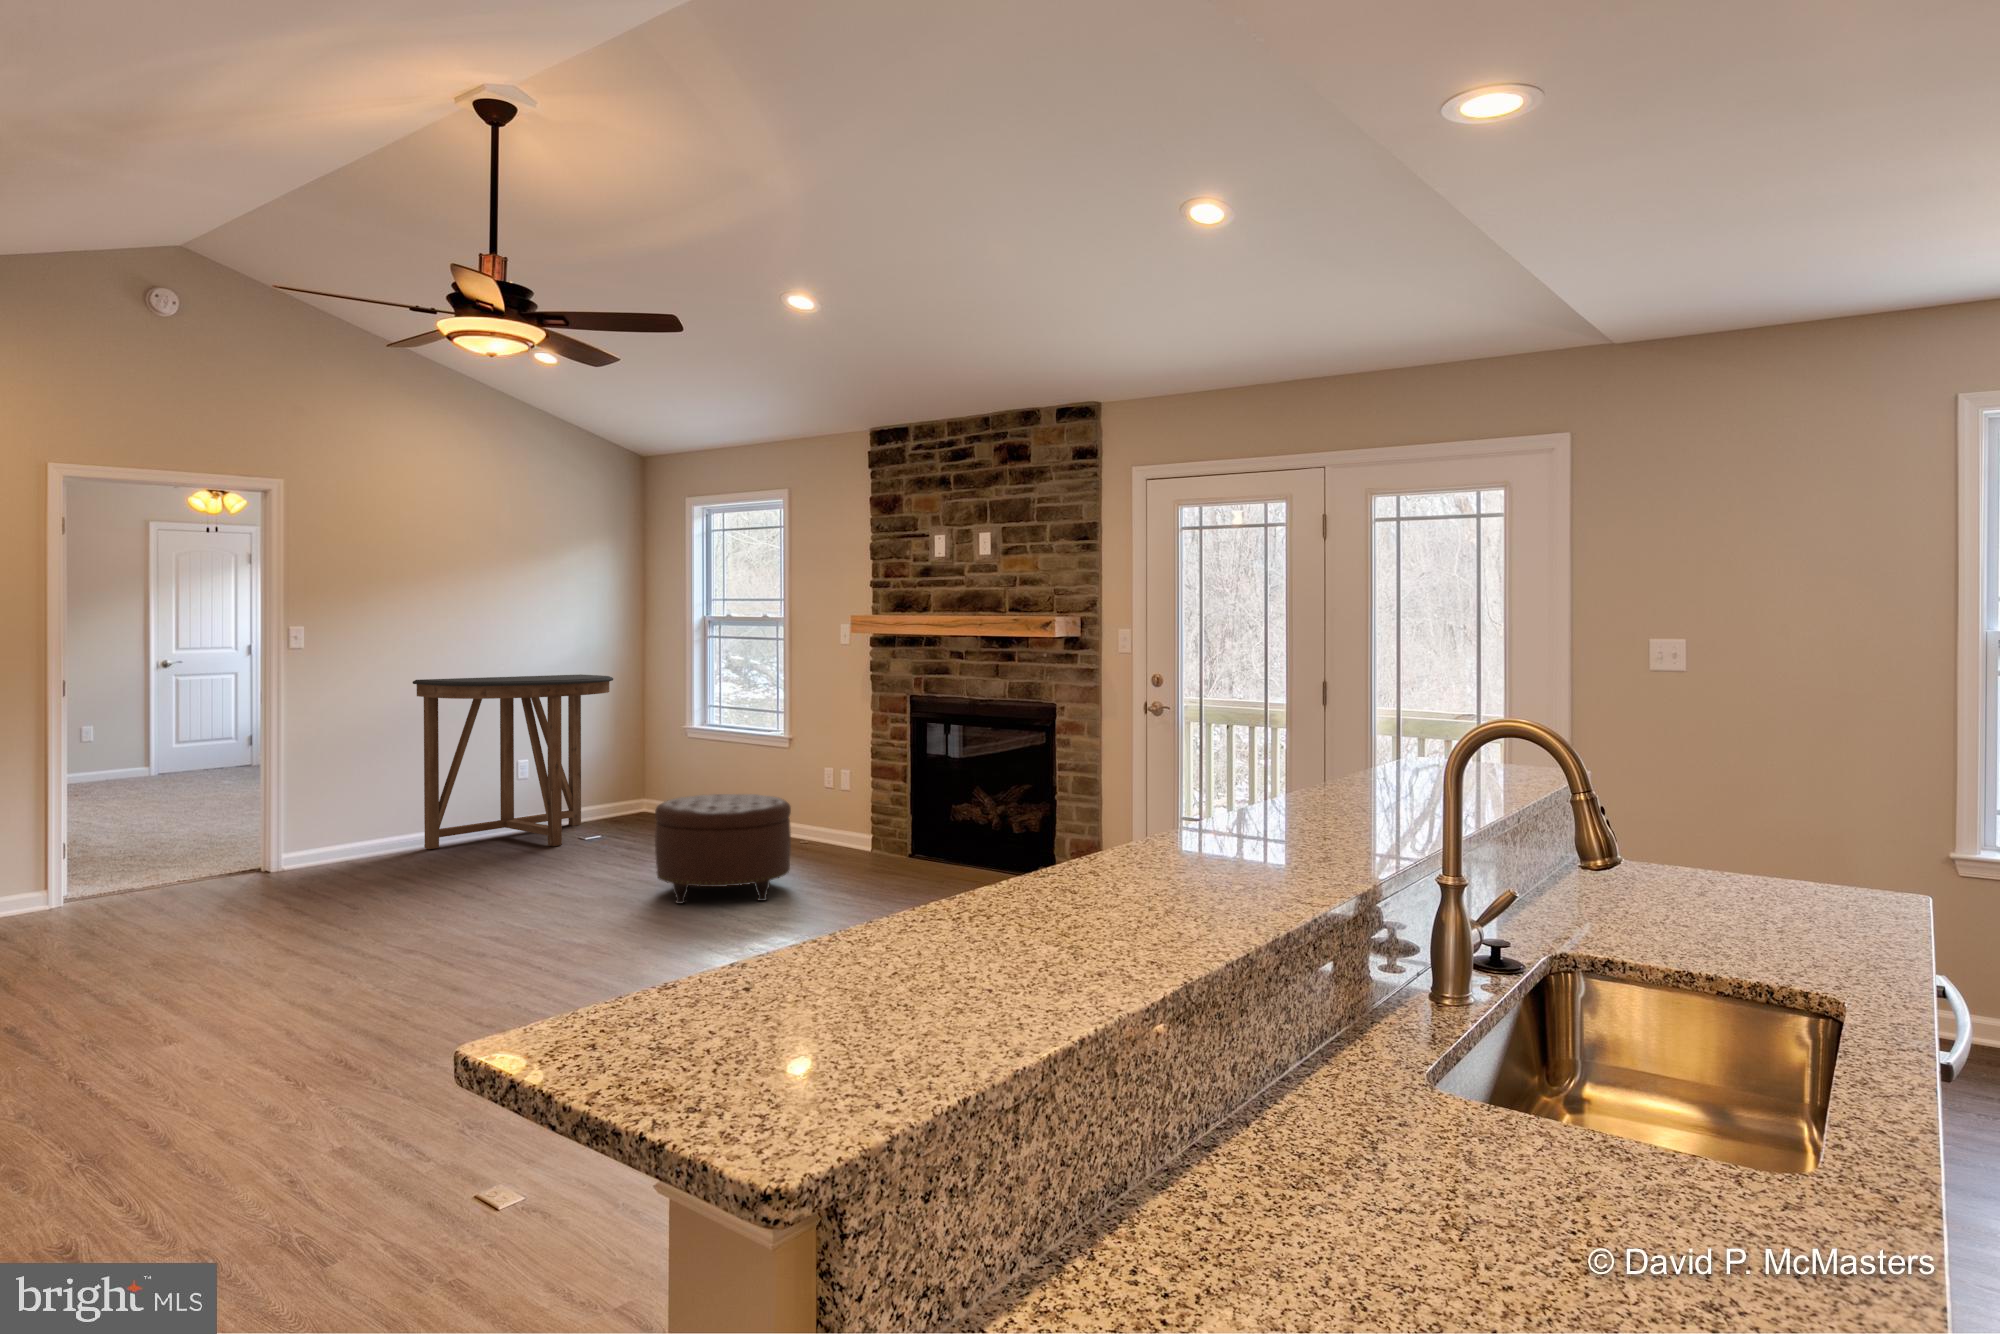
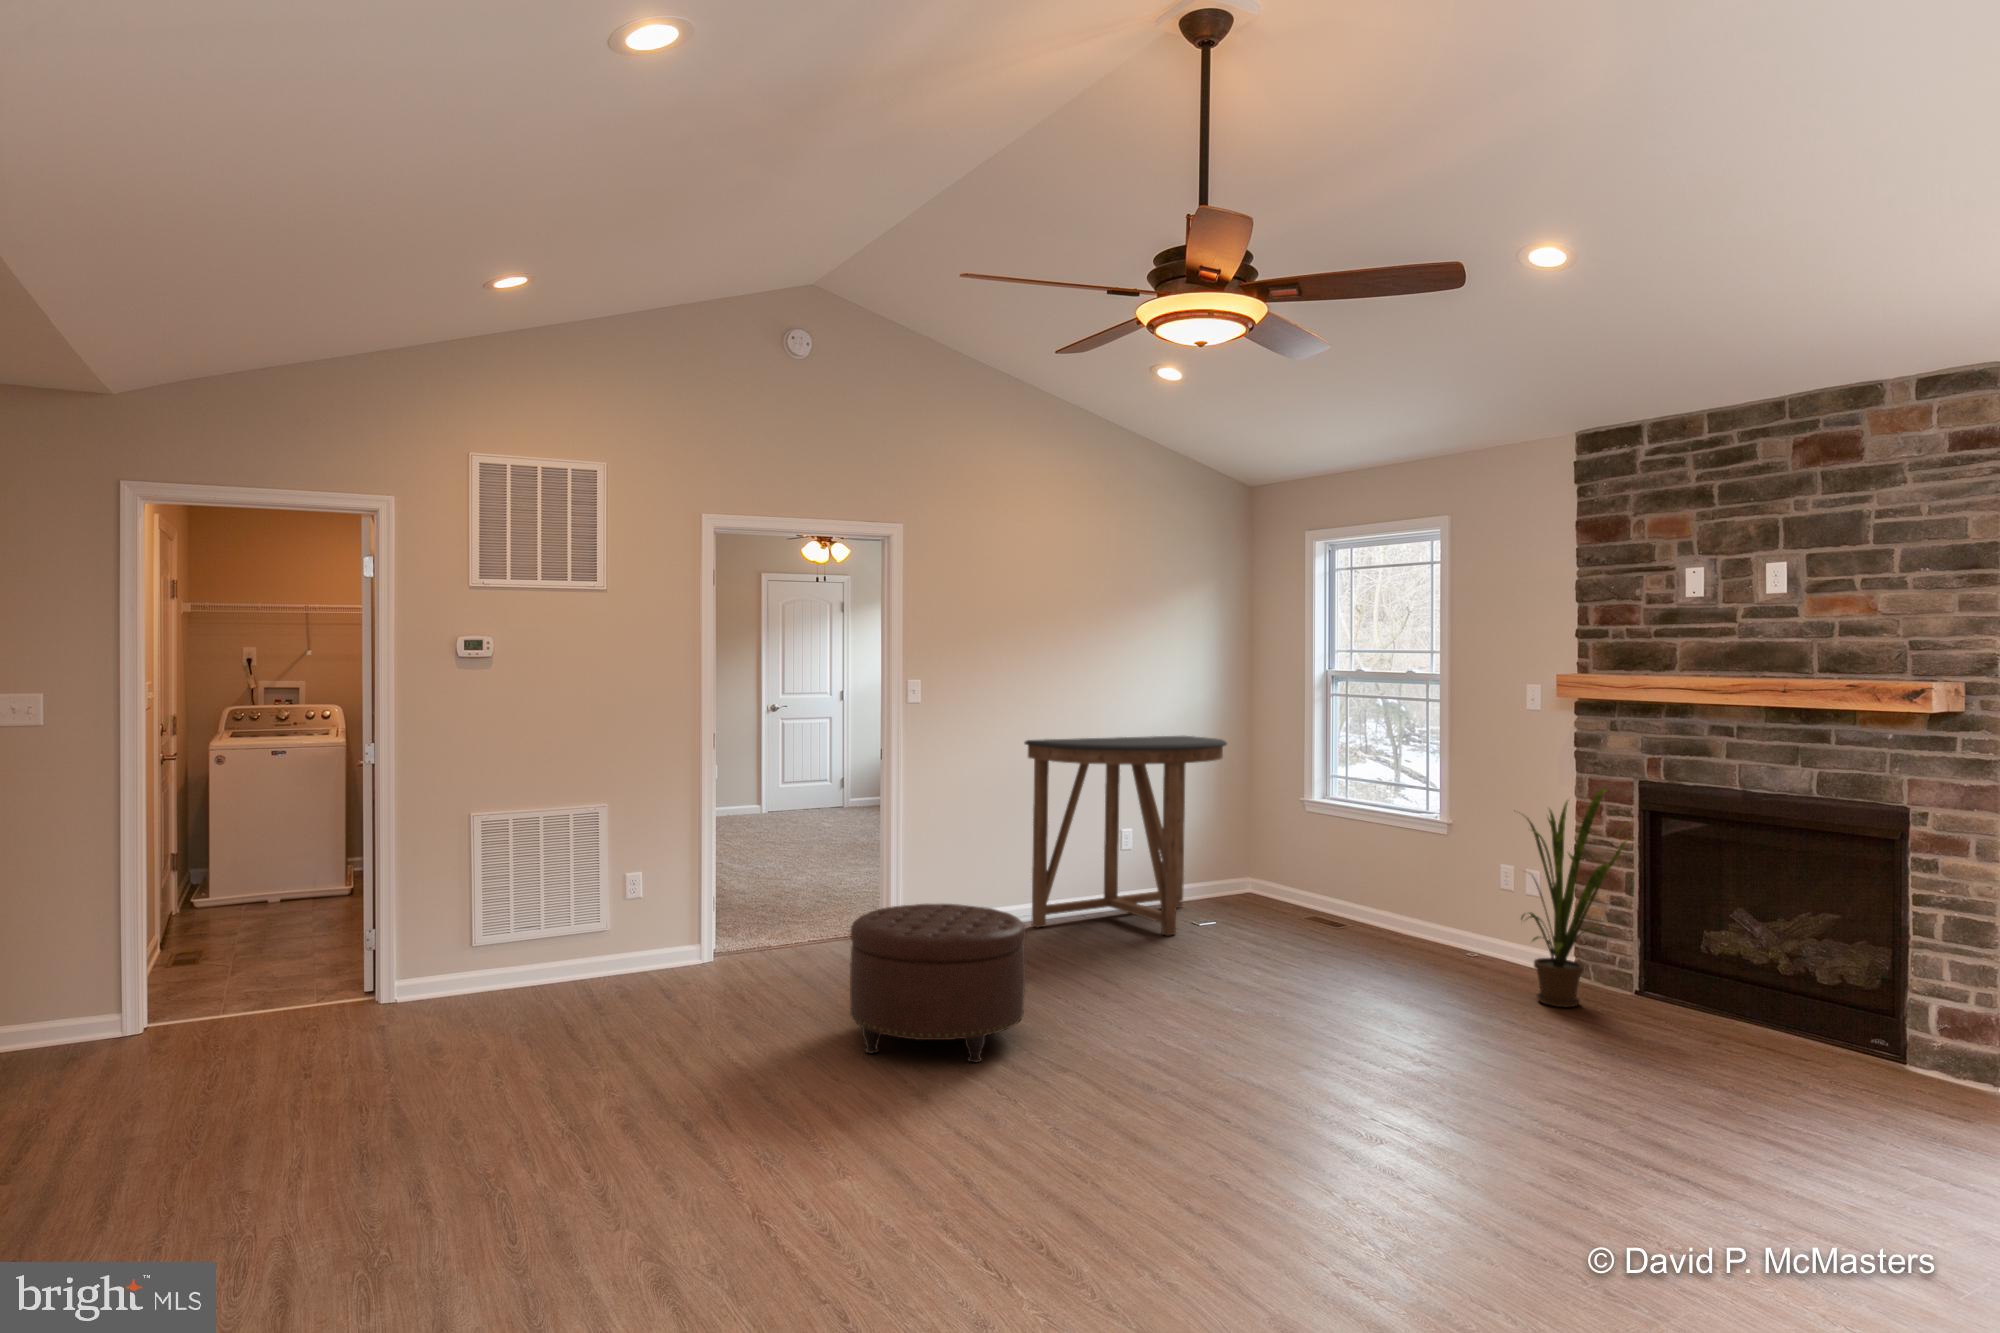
house plant: none [820,701,902,868] -> present [1519,788,1628,1007]
ottoman: present [655,794,791,904] -> present [850,904,1026,1062]

